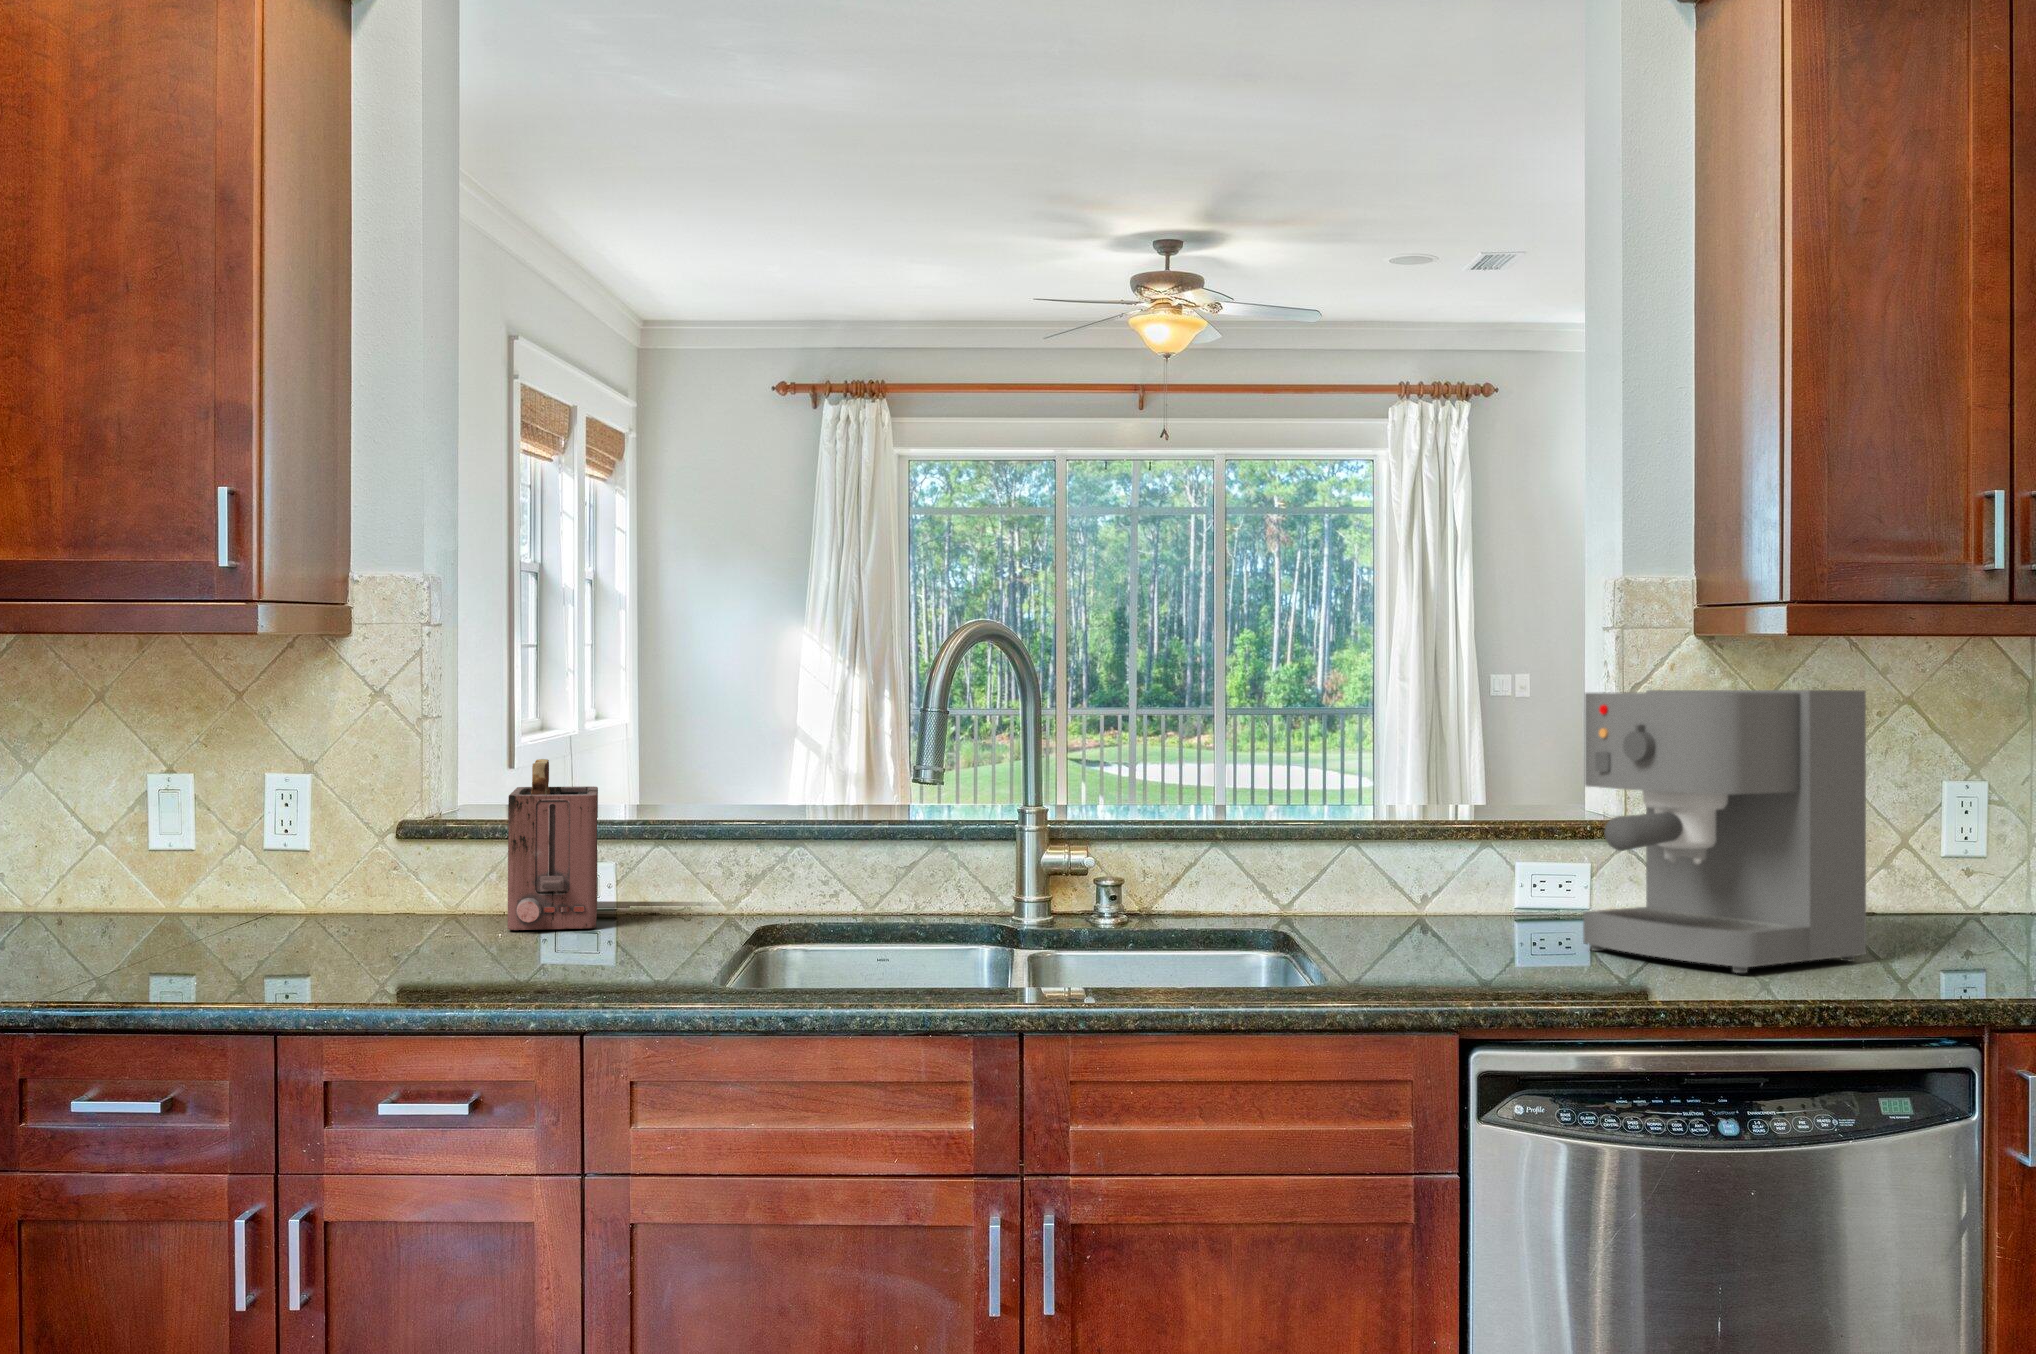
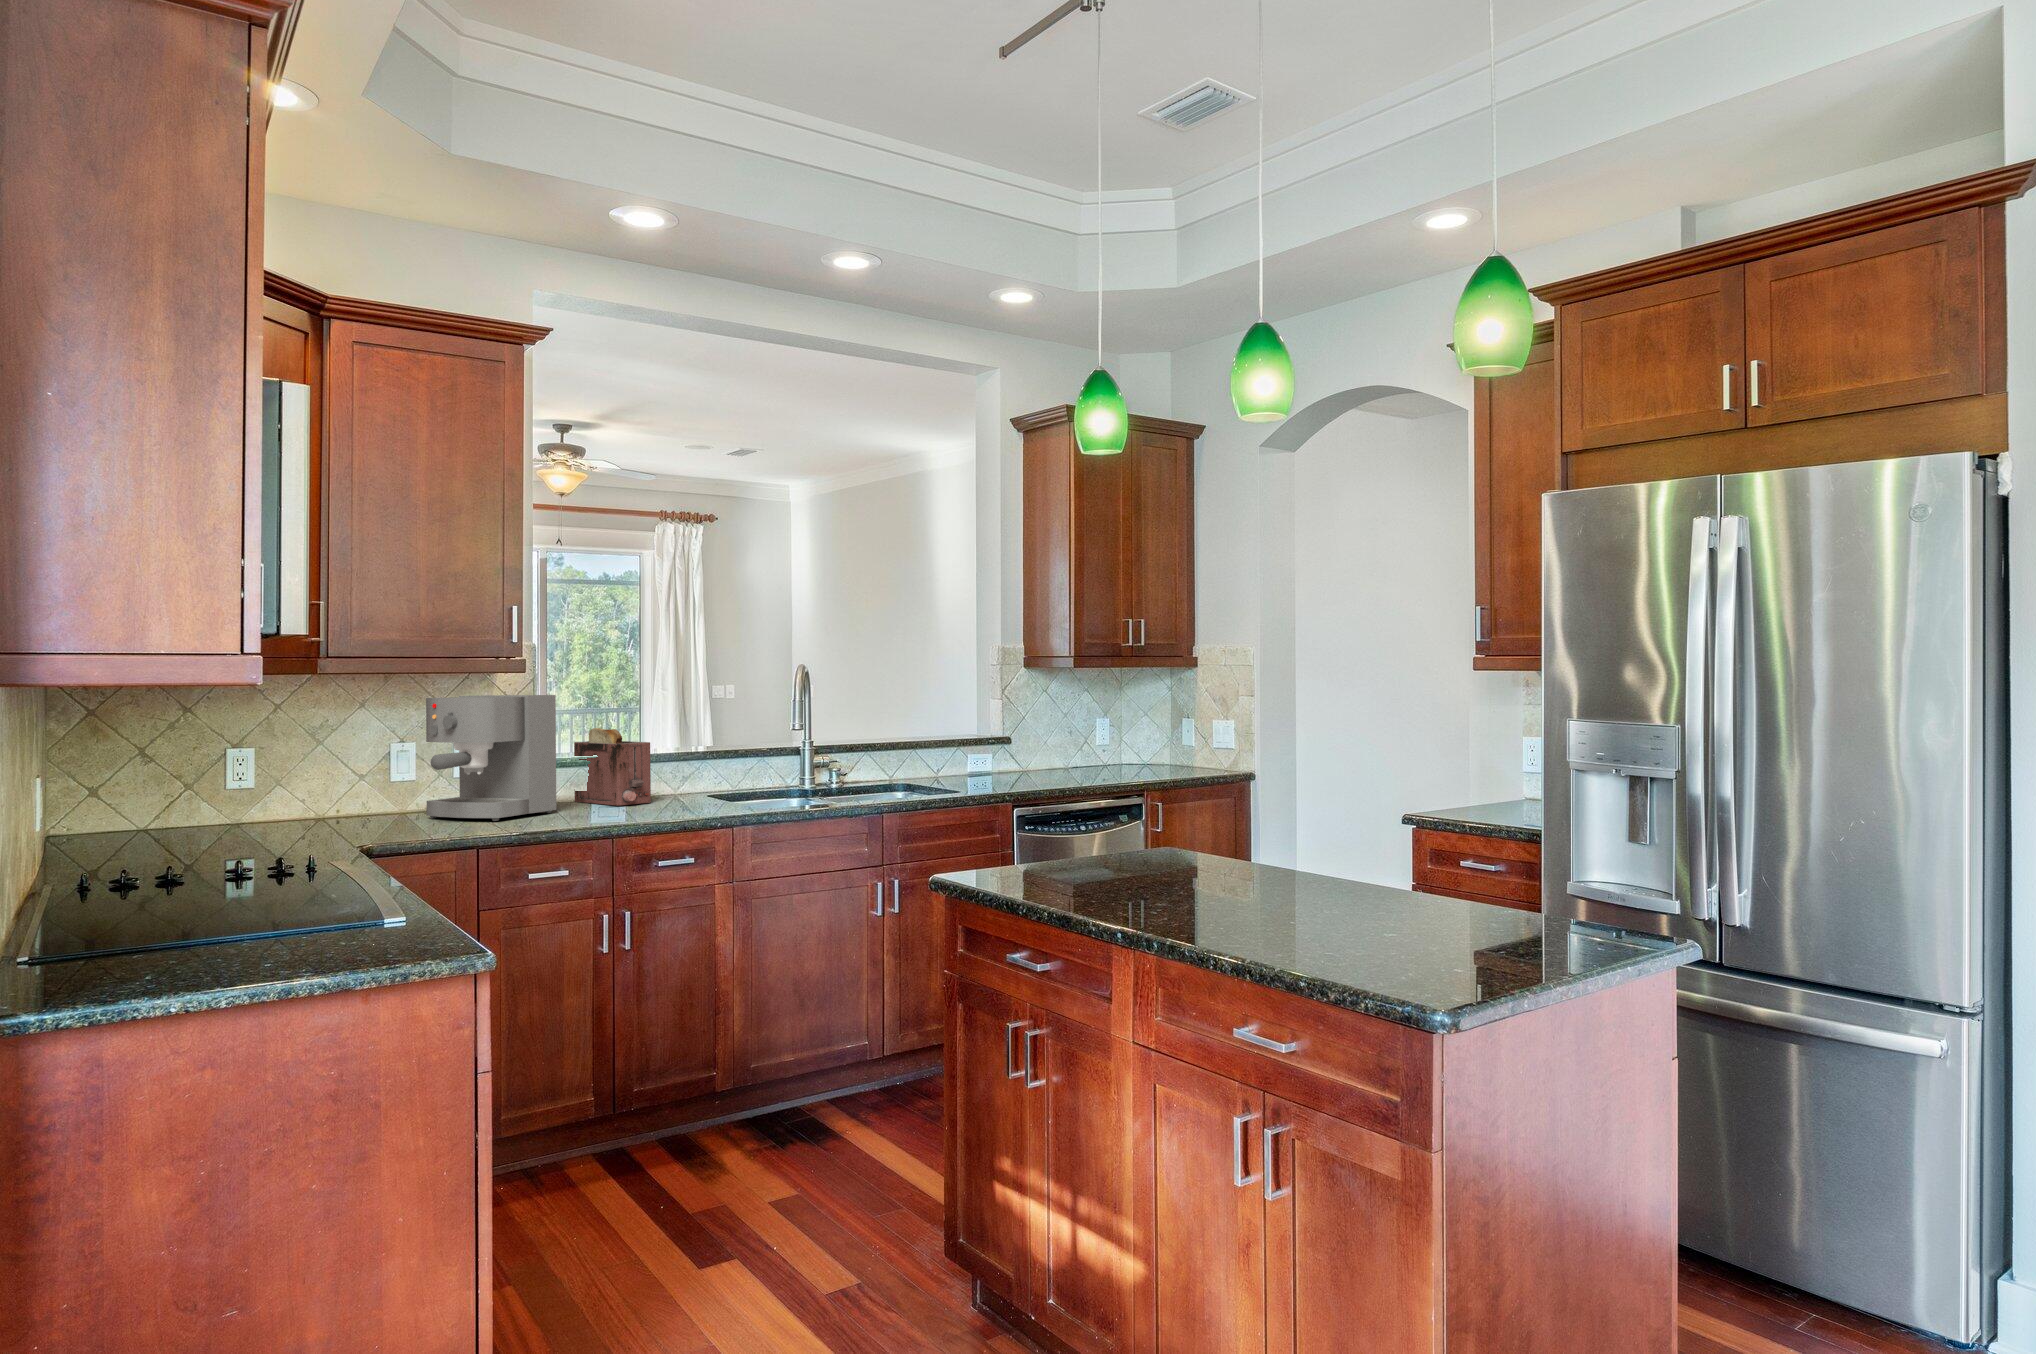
coffee maker: present [1583,690,1866,973] -> present [426,695,556,821]

